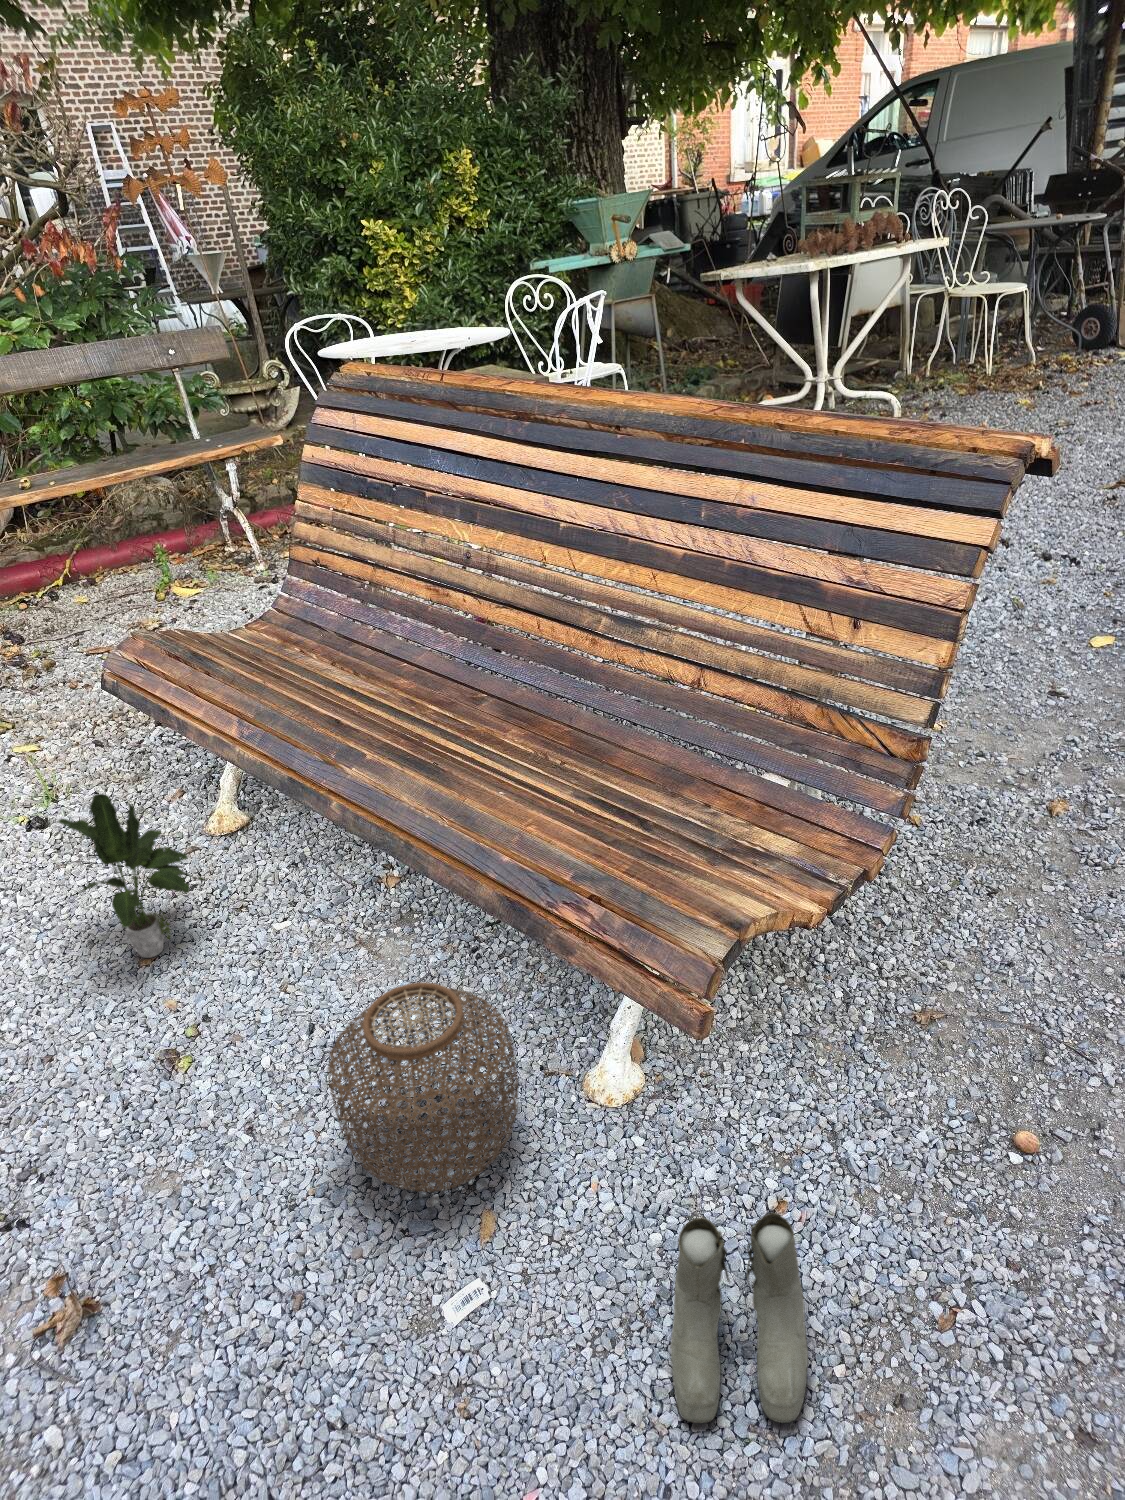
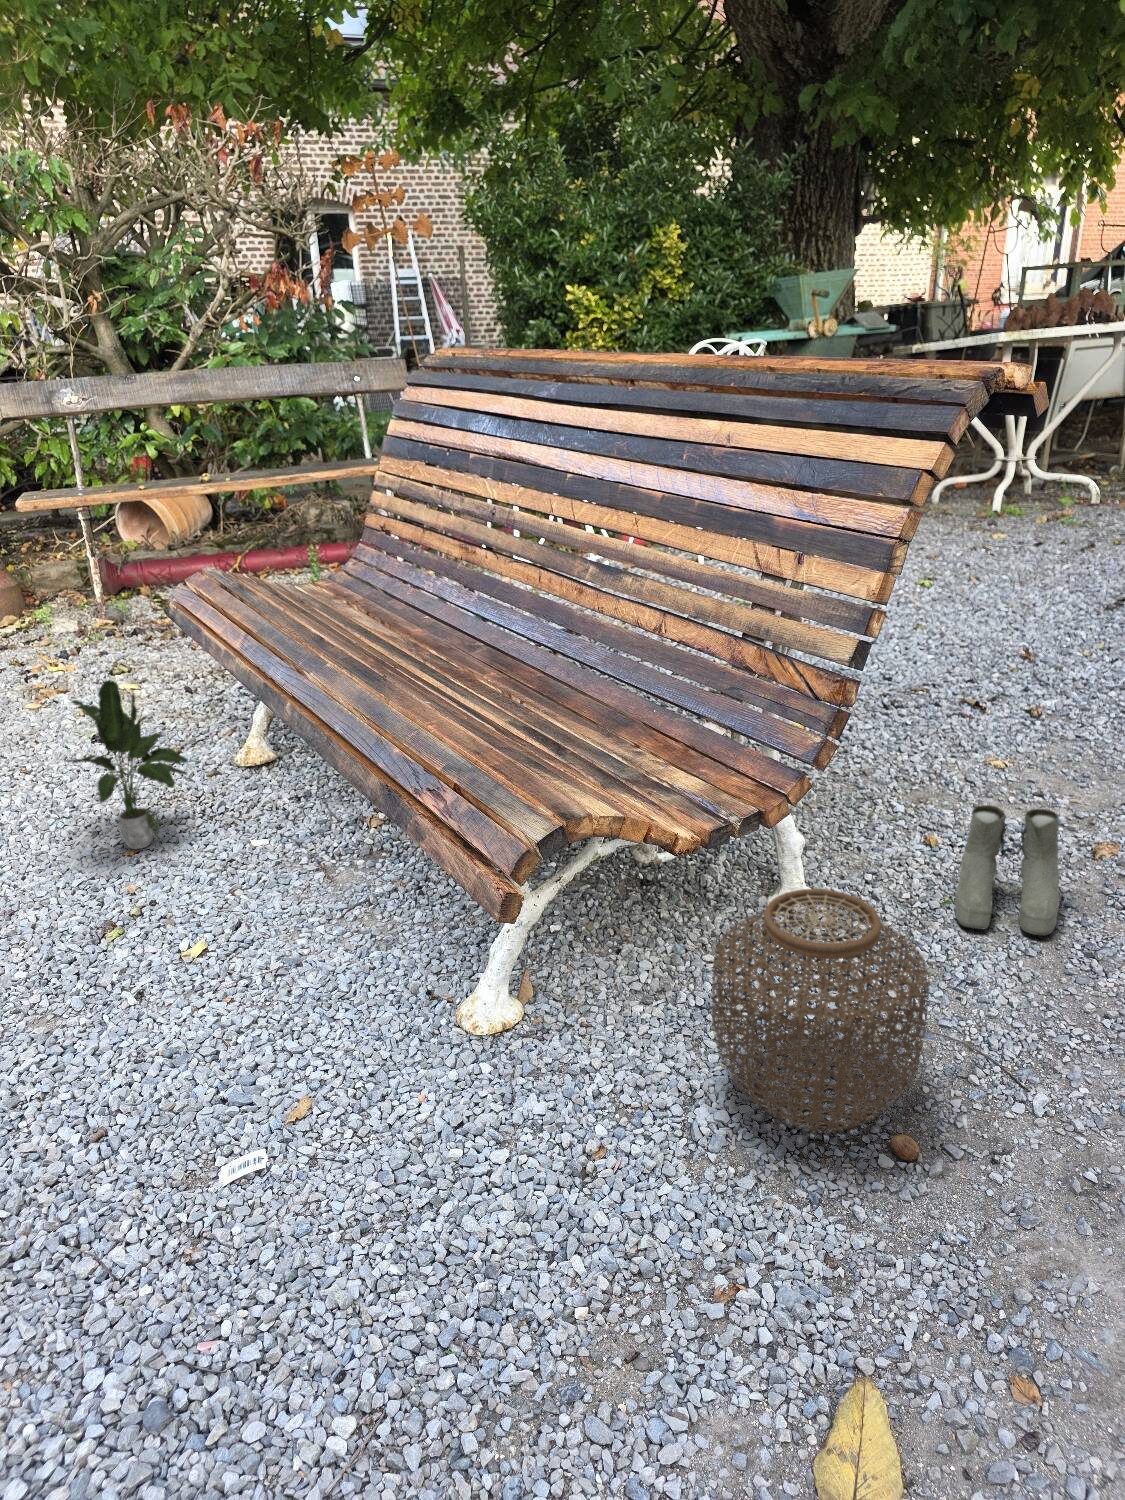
woven basket: present [327,982,518,1192] -> present [712,889,930,1132]
boots: present [670,1213,808,1423] -> present [954,805,1059,936]

